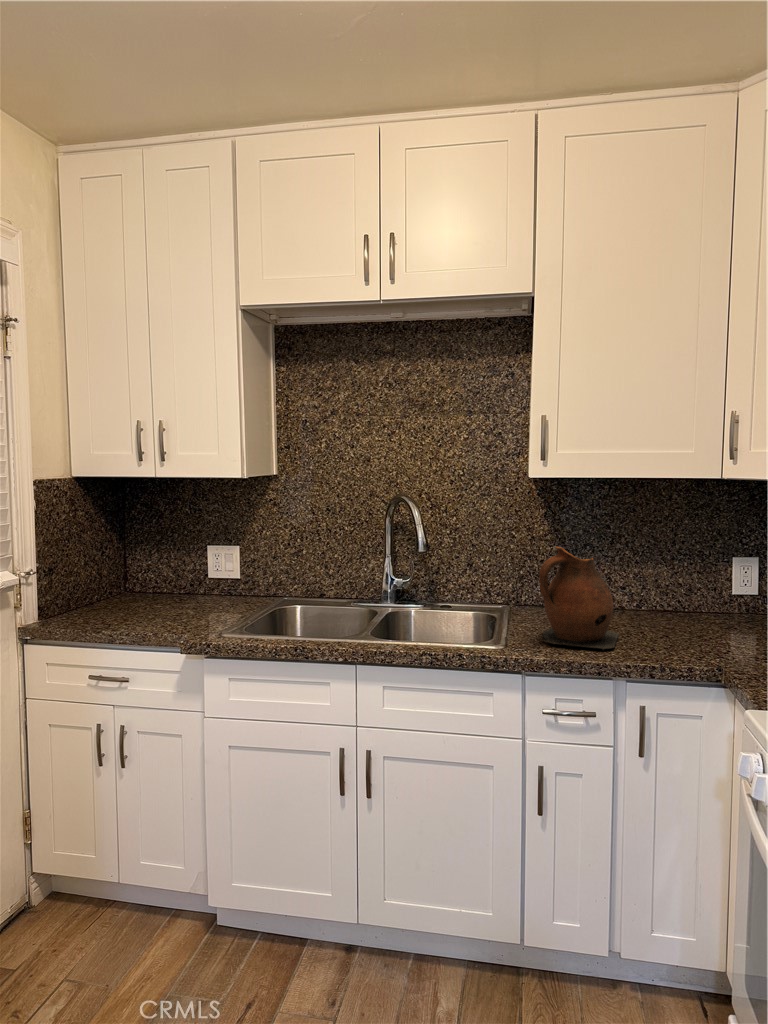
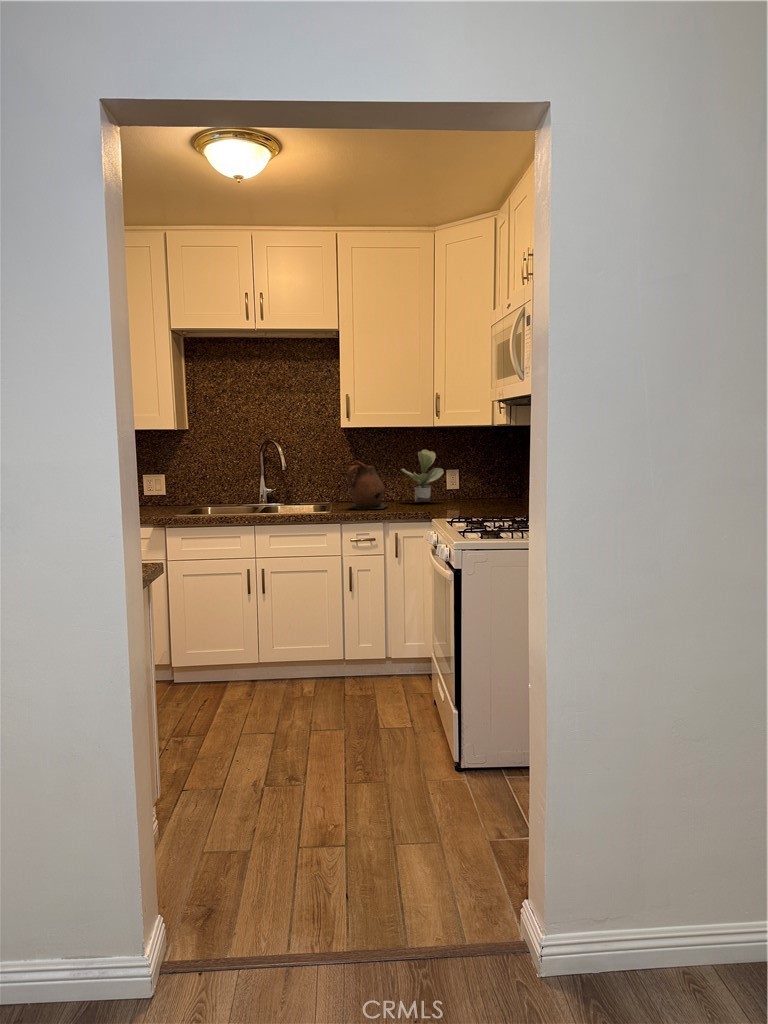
potted plant: none [642,521,736,622] -> present [401,450,444,502]

